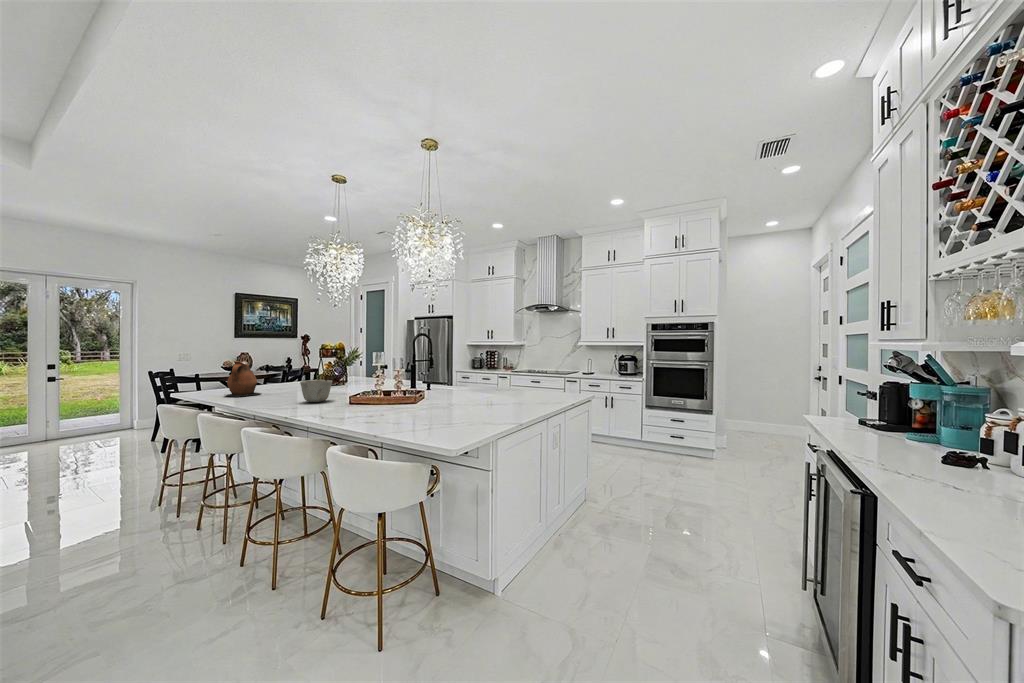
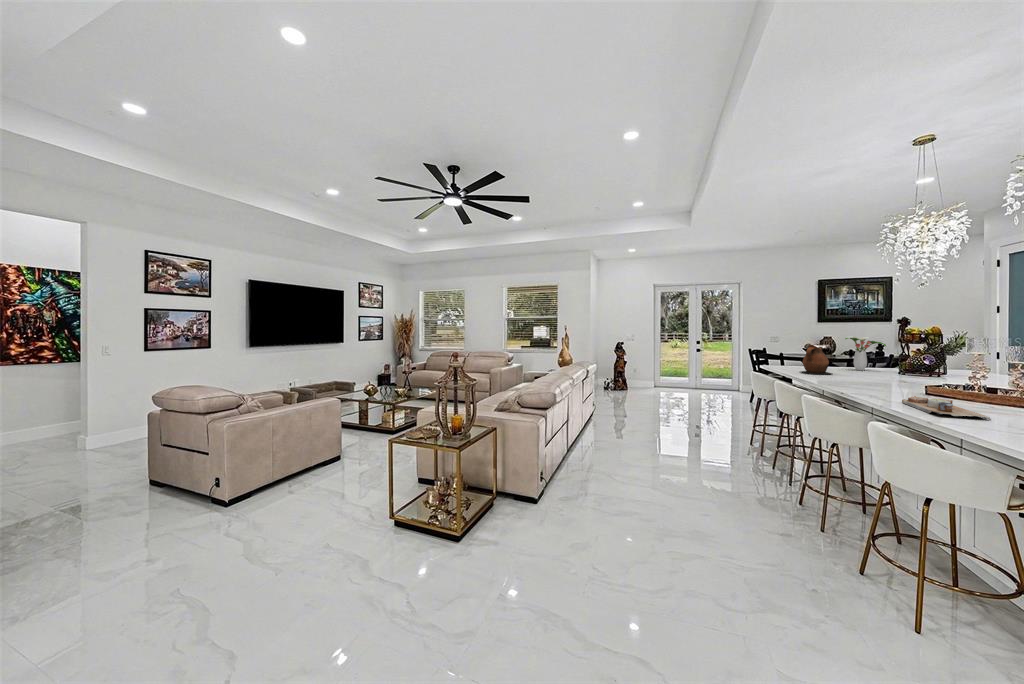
flower arrangement: none [271,351,306,387] -> present [845,336,886,371]
ceramic bowl: present [300,380,332,402] -> none [868,366,909,388]
cutting board: none [337,407,403,424] -> present [902,396,991,420]

